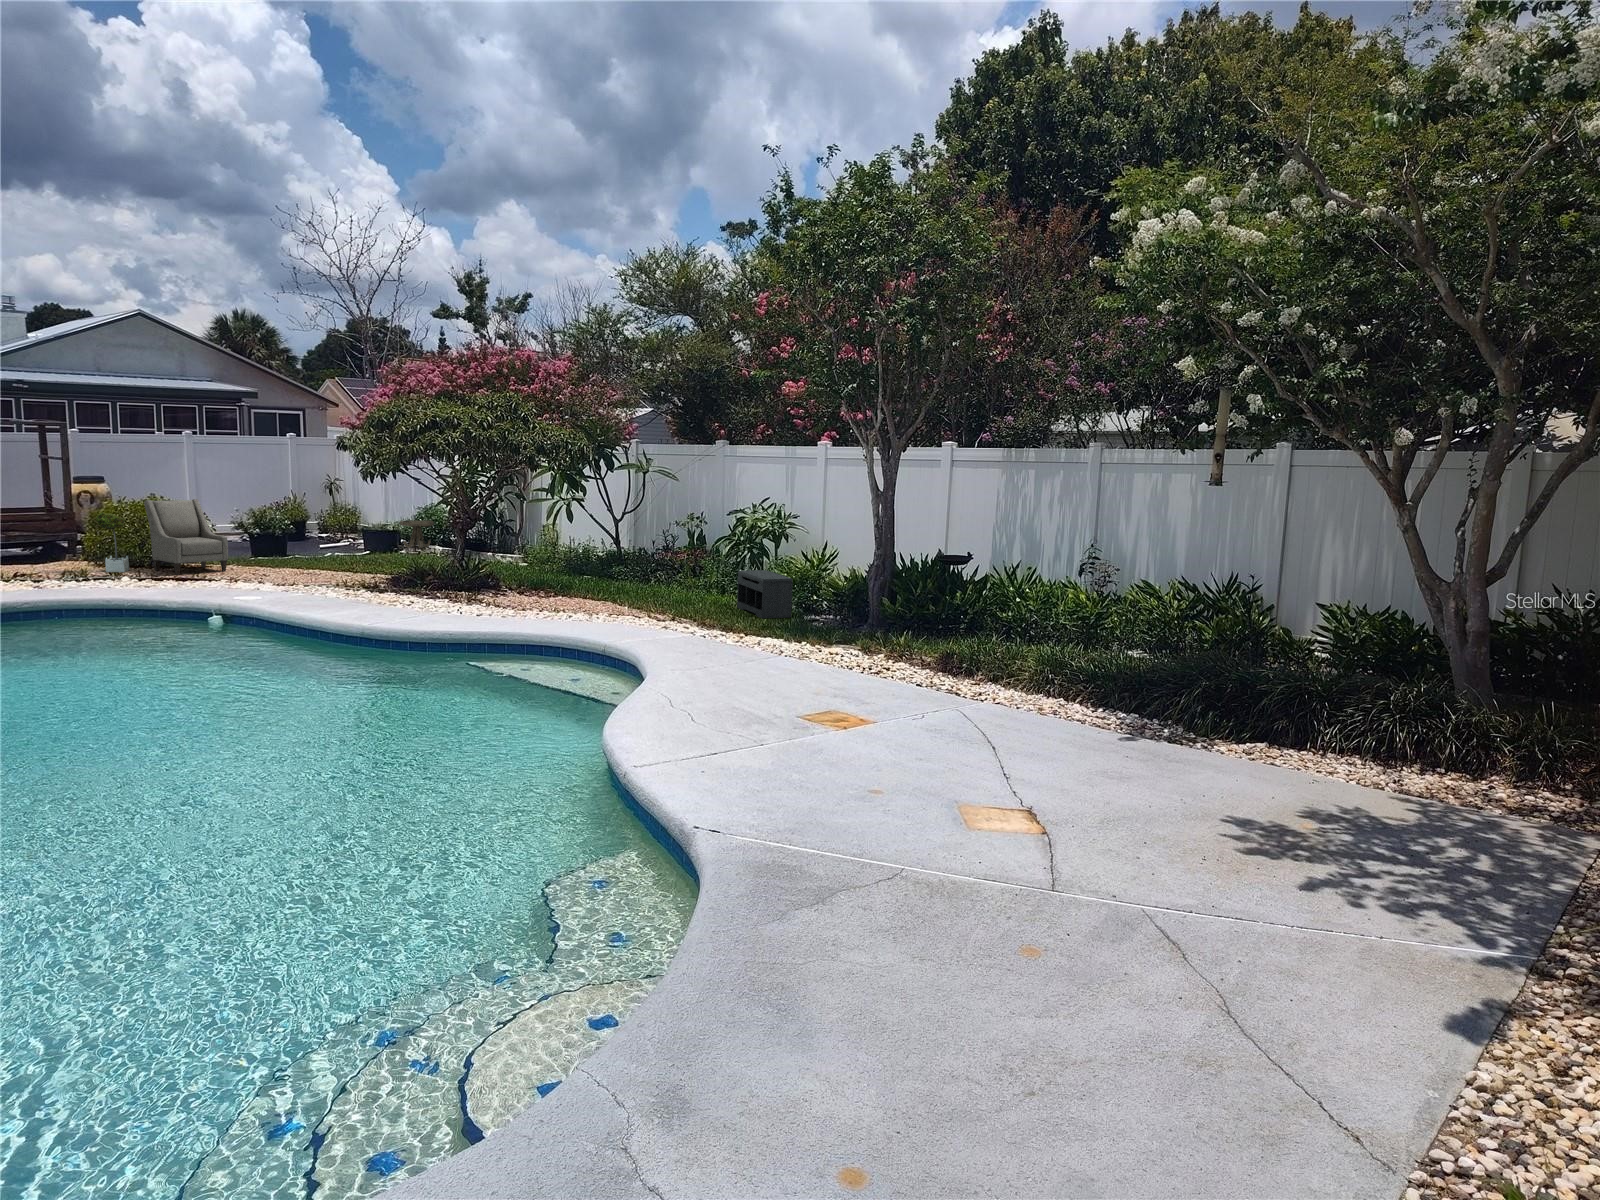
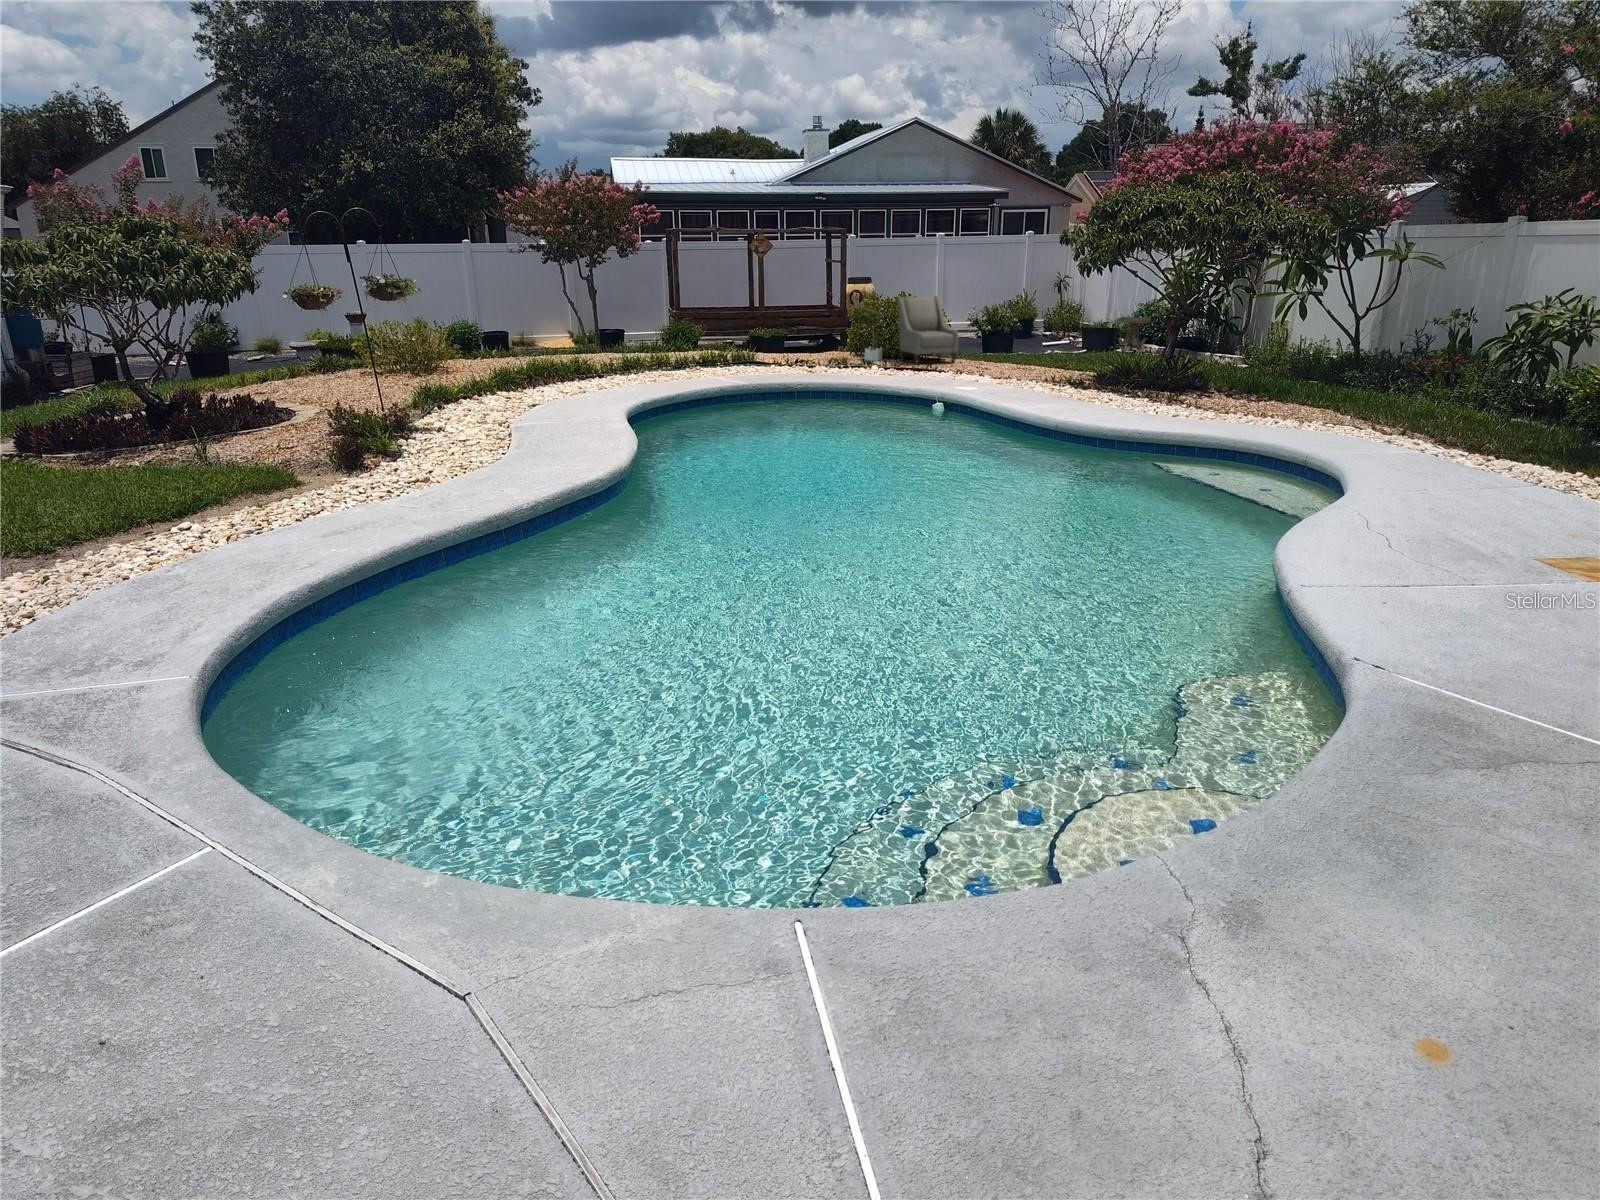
bench: present [737,570,793,618] -> none [1500,382,1594,446]

